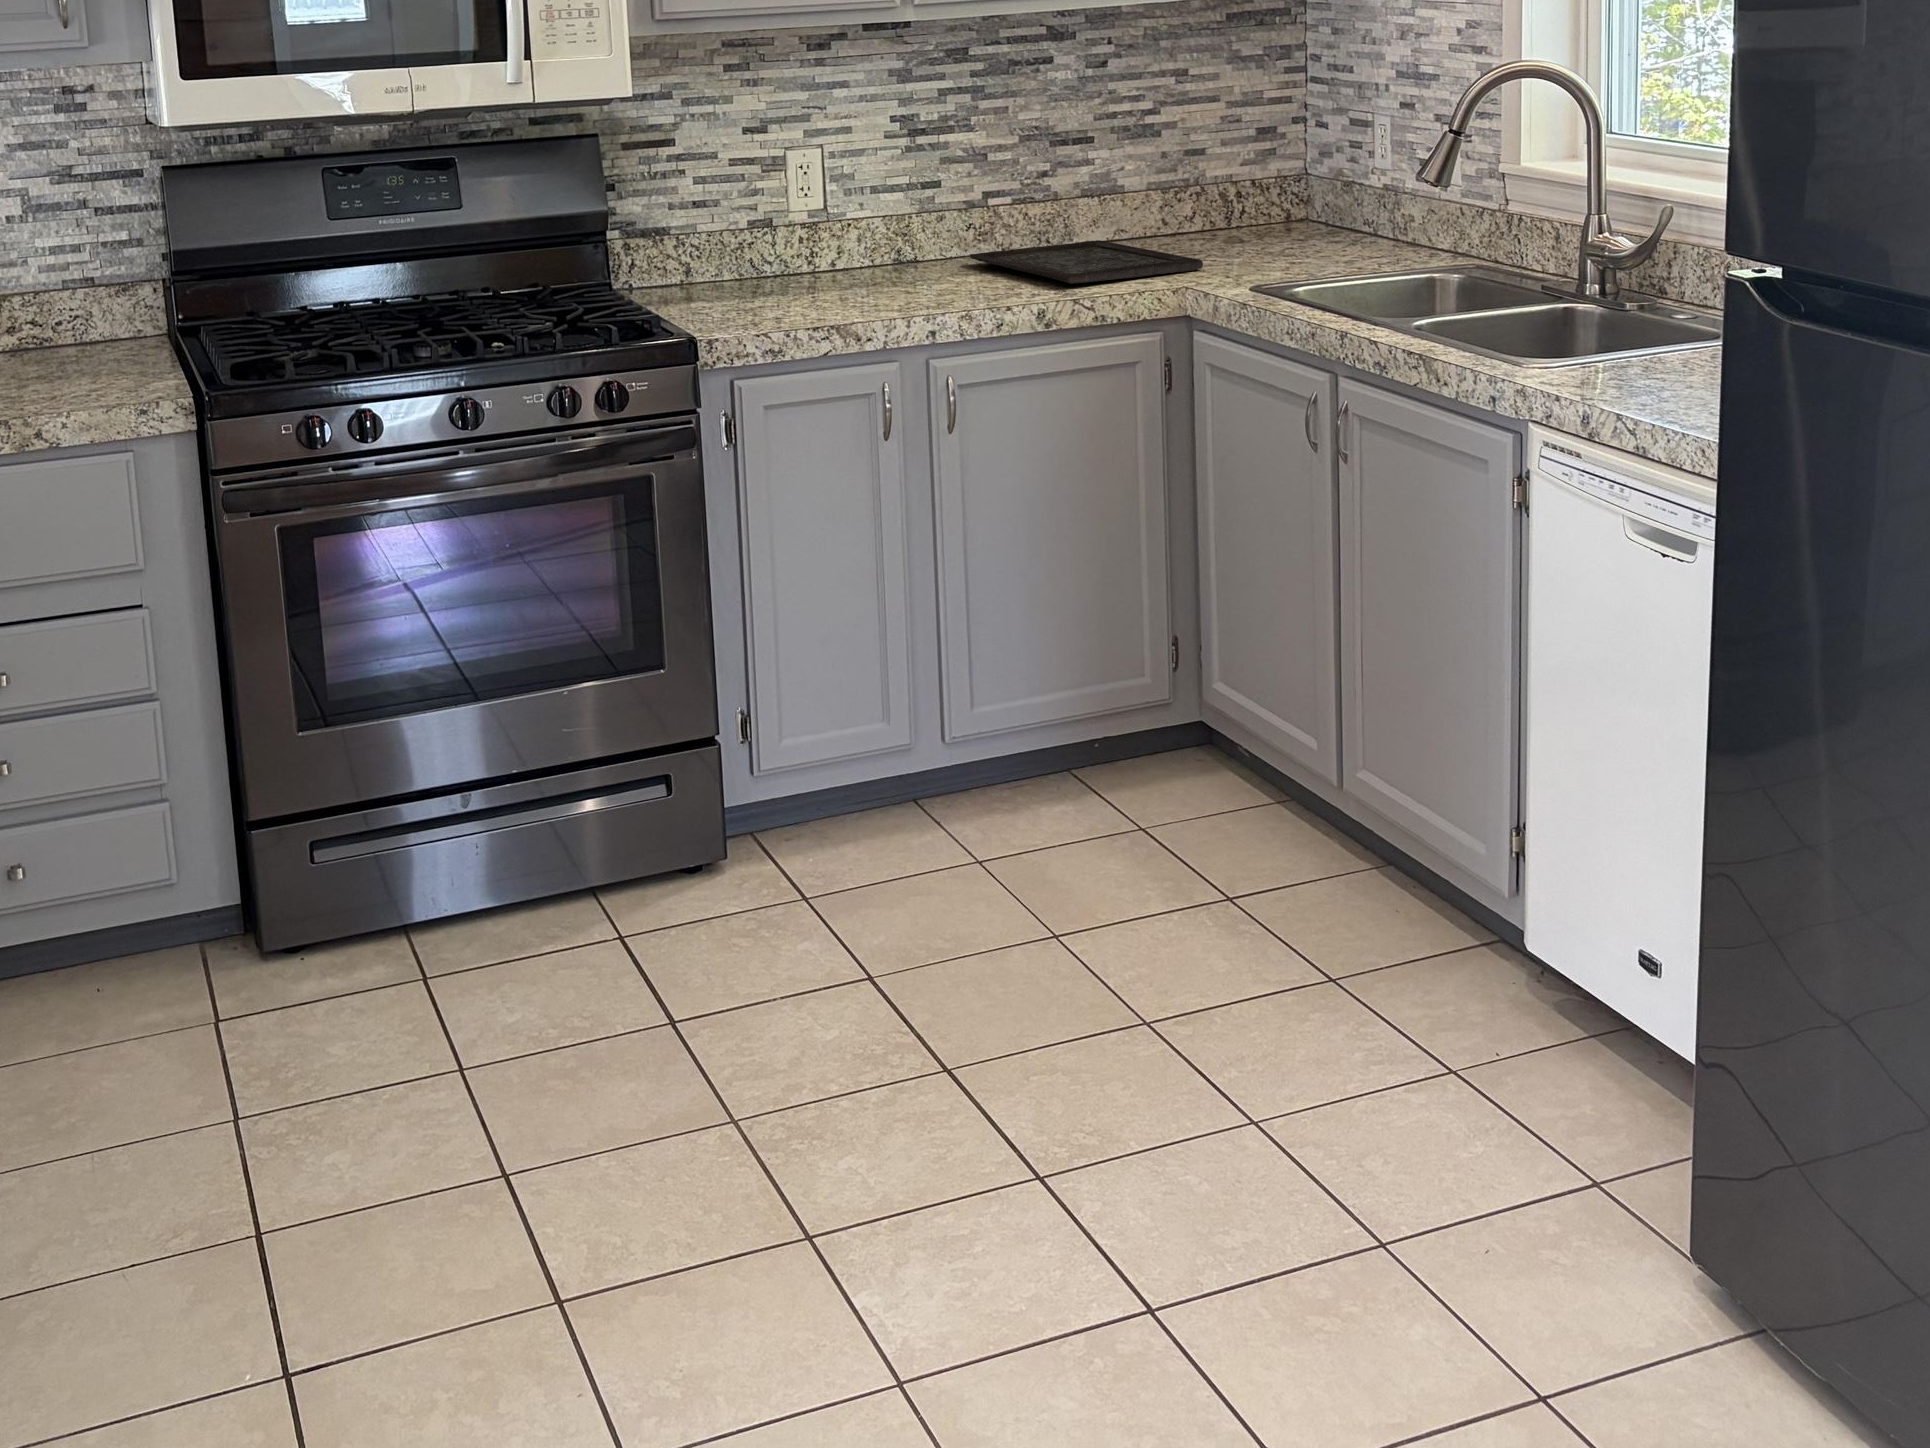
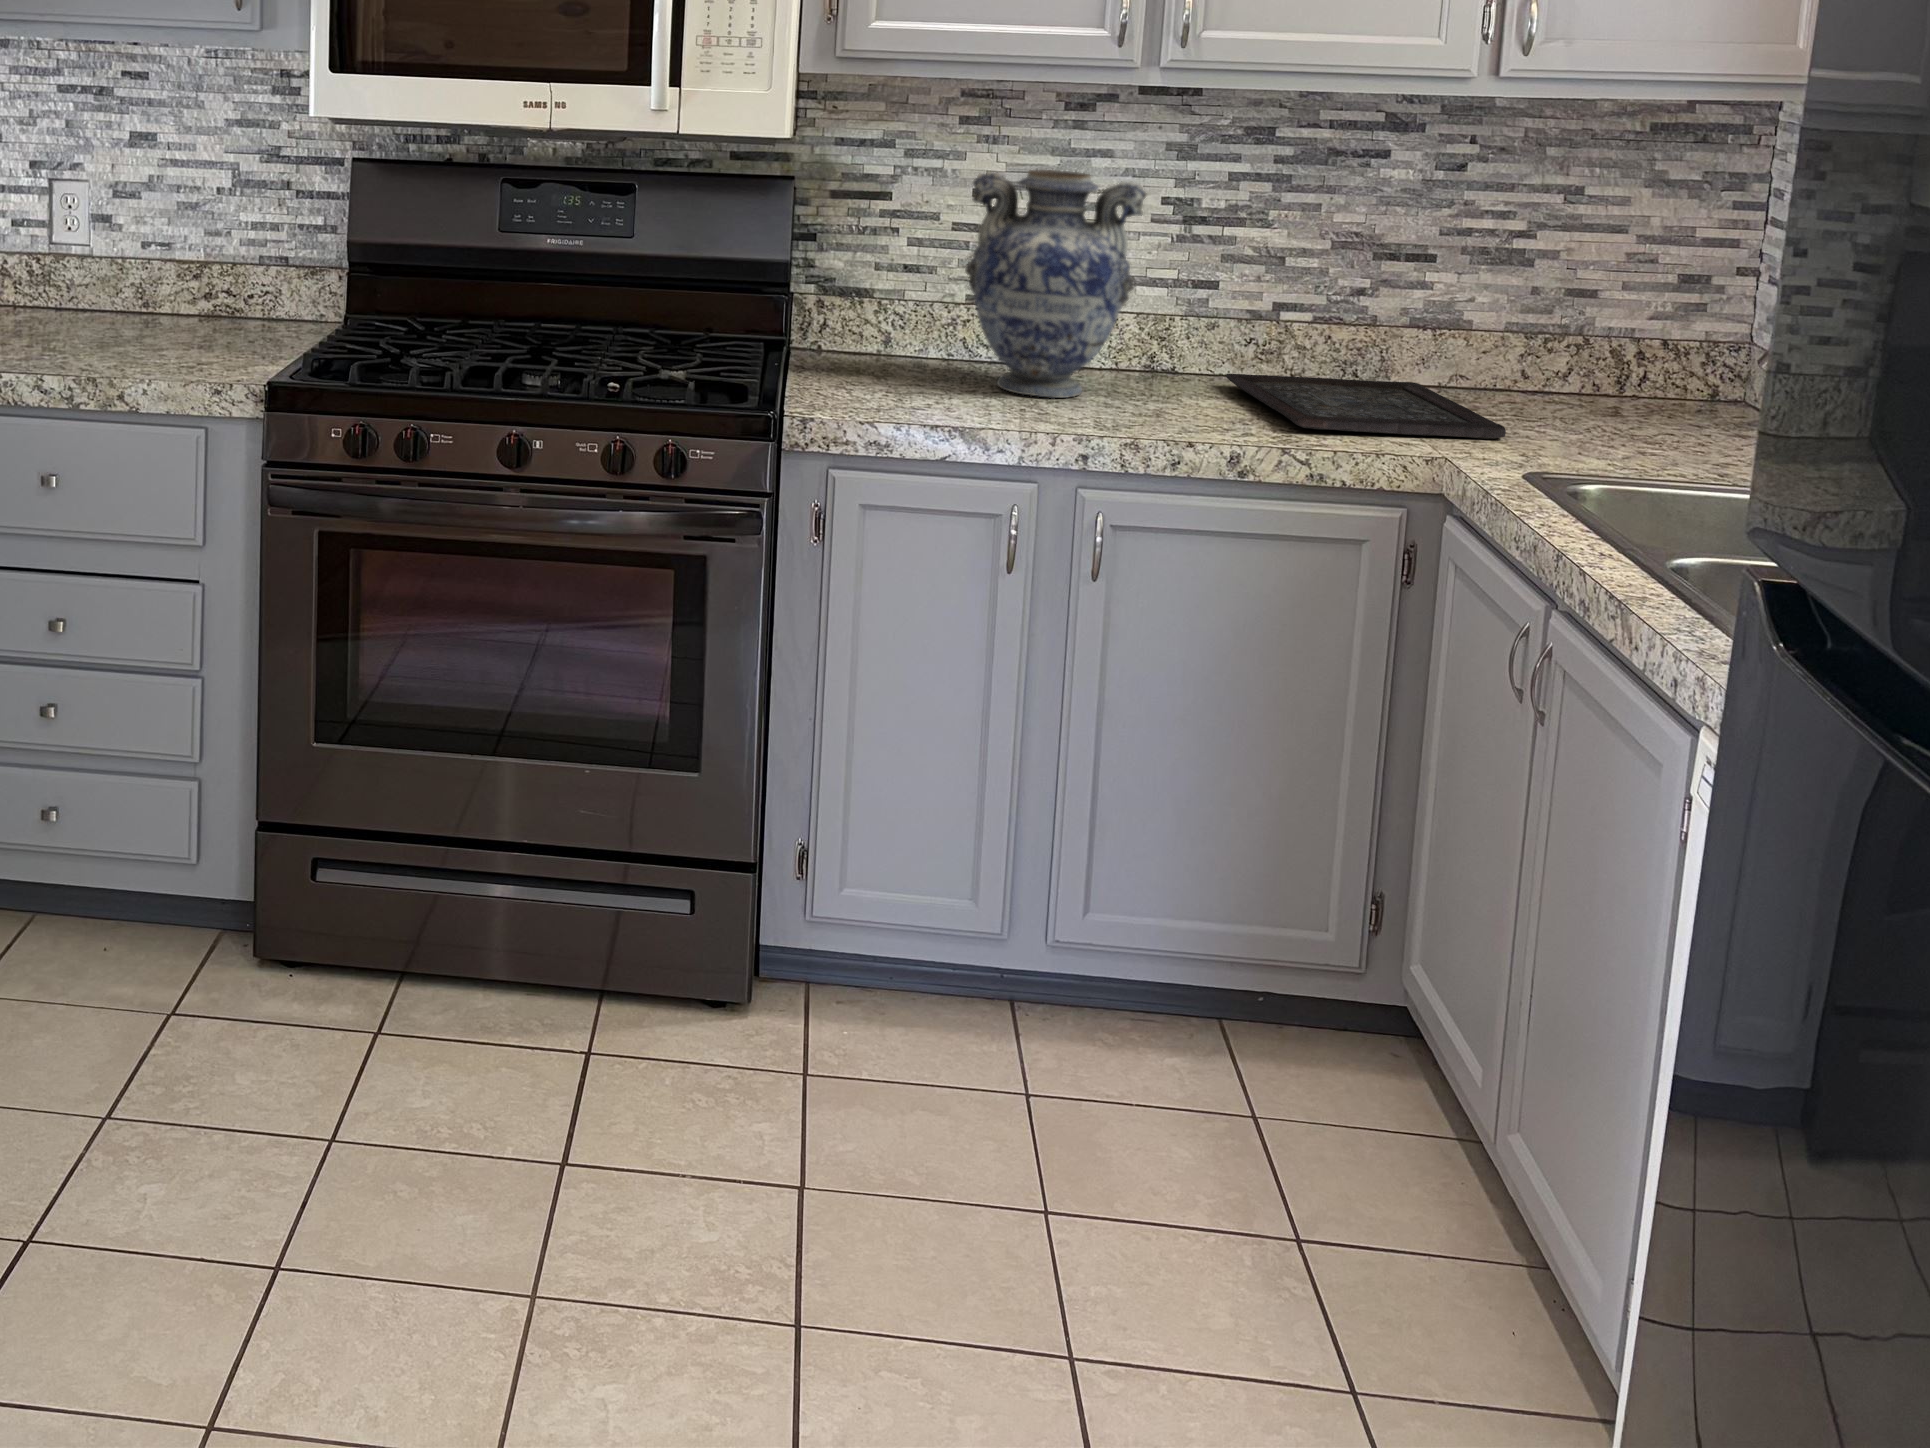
vase: none [768,100,912,295] -> present [965,170,1146,398]

